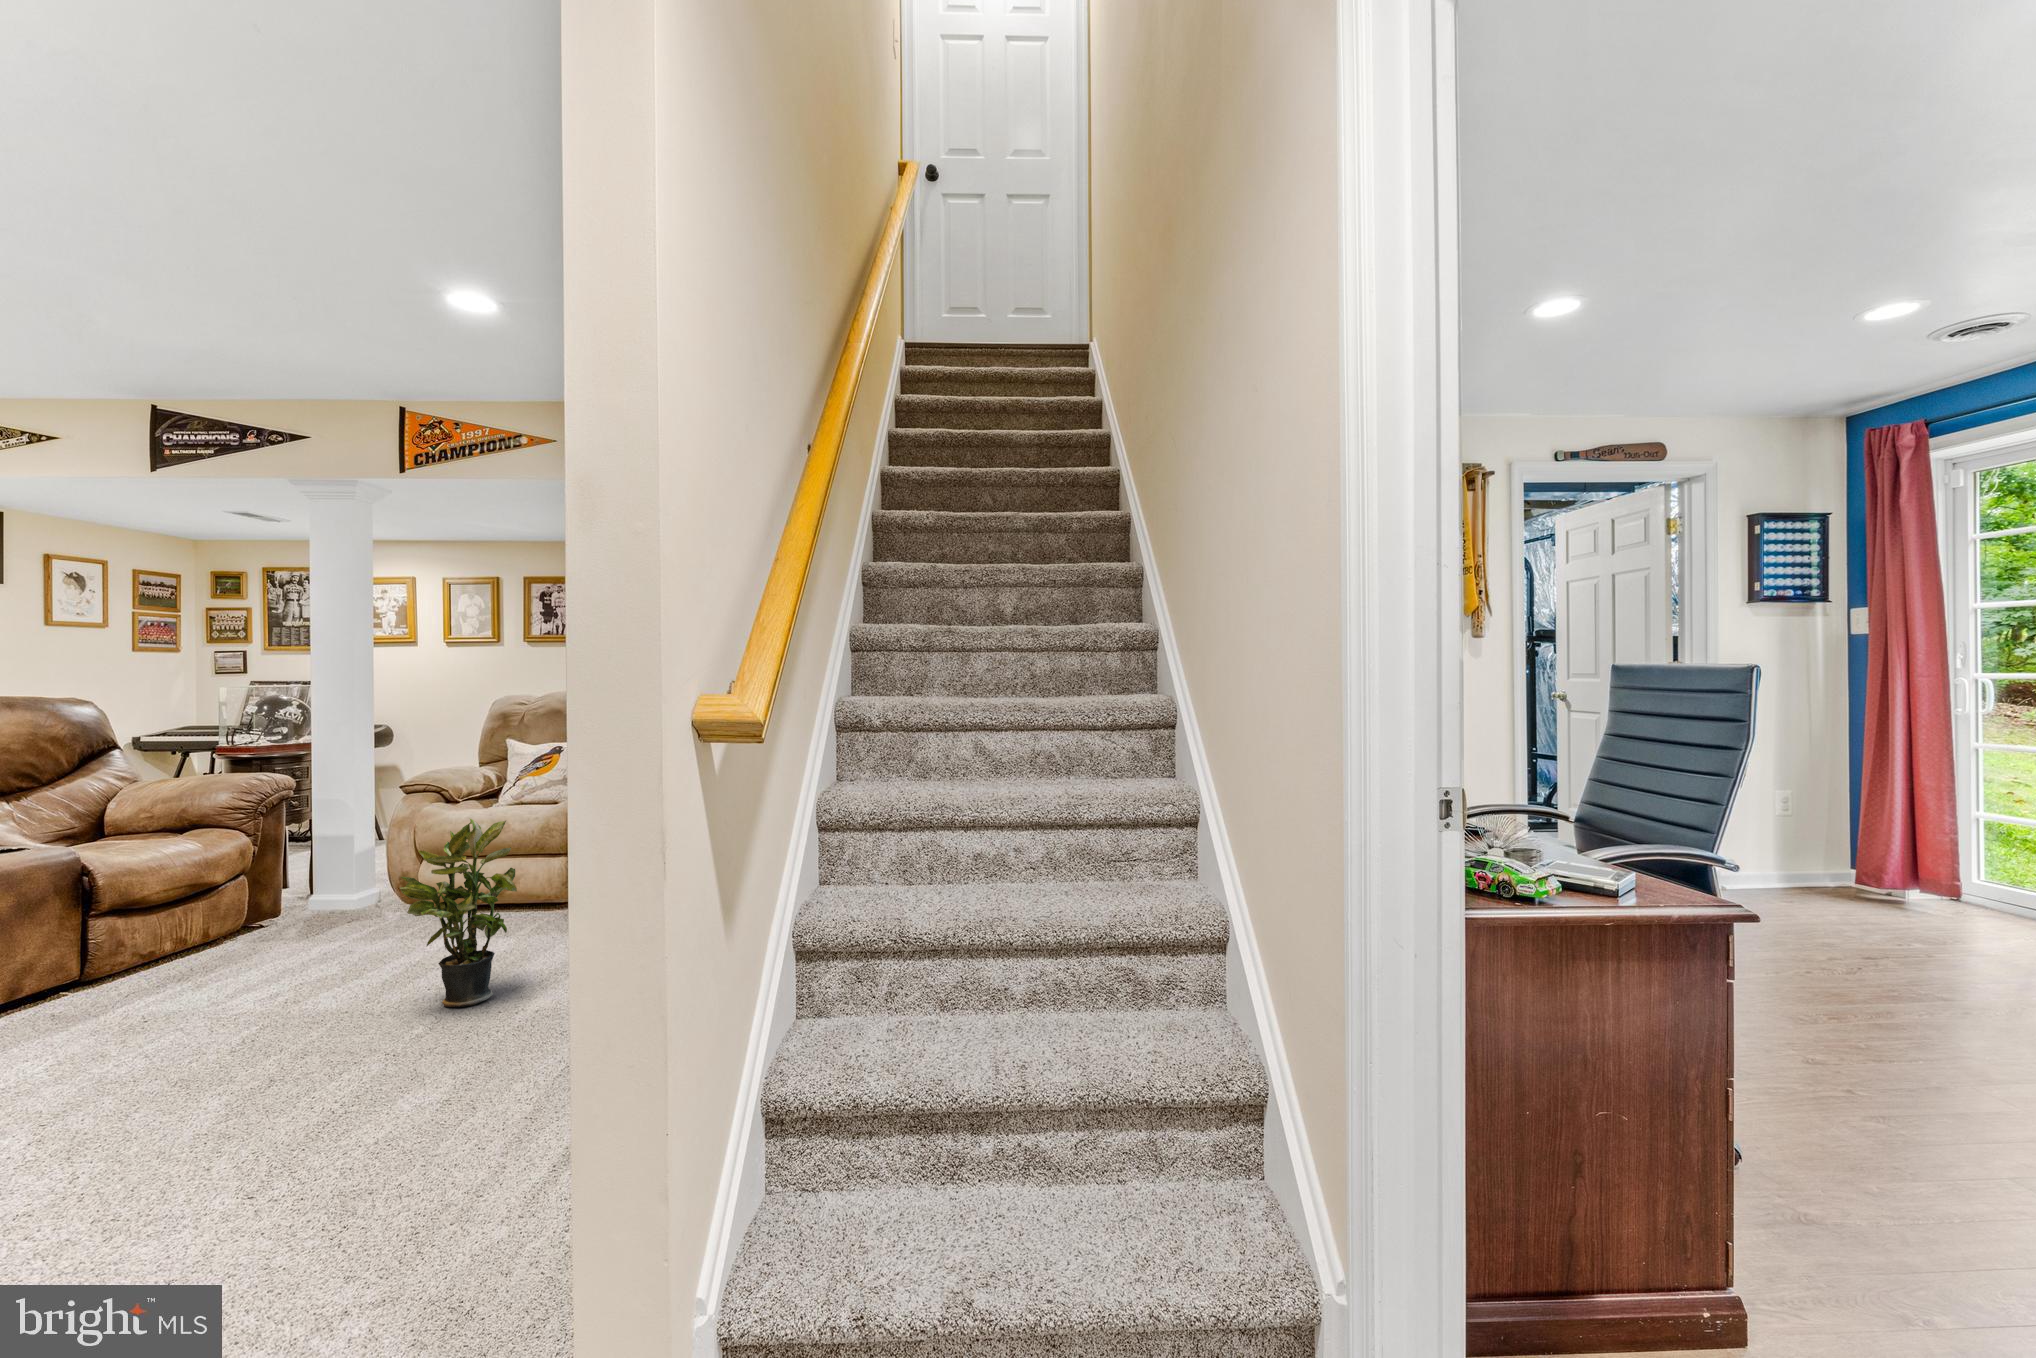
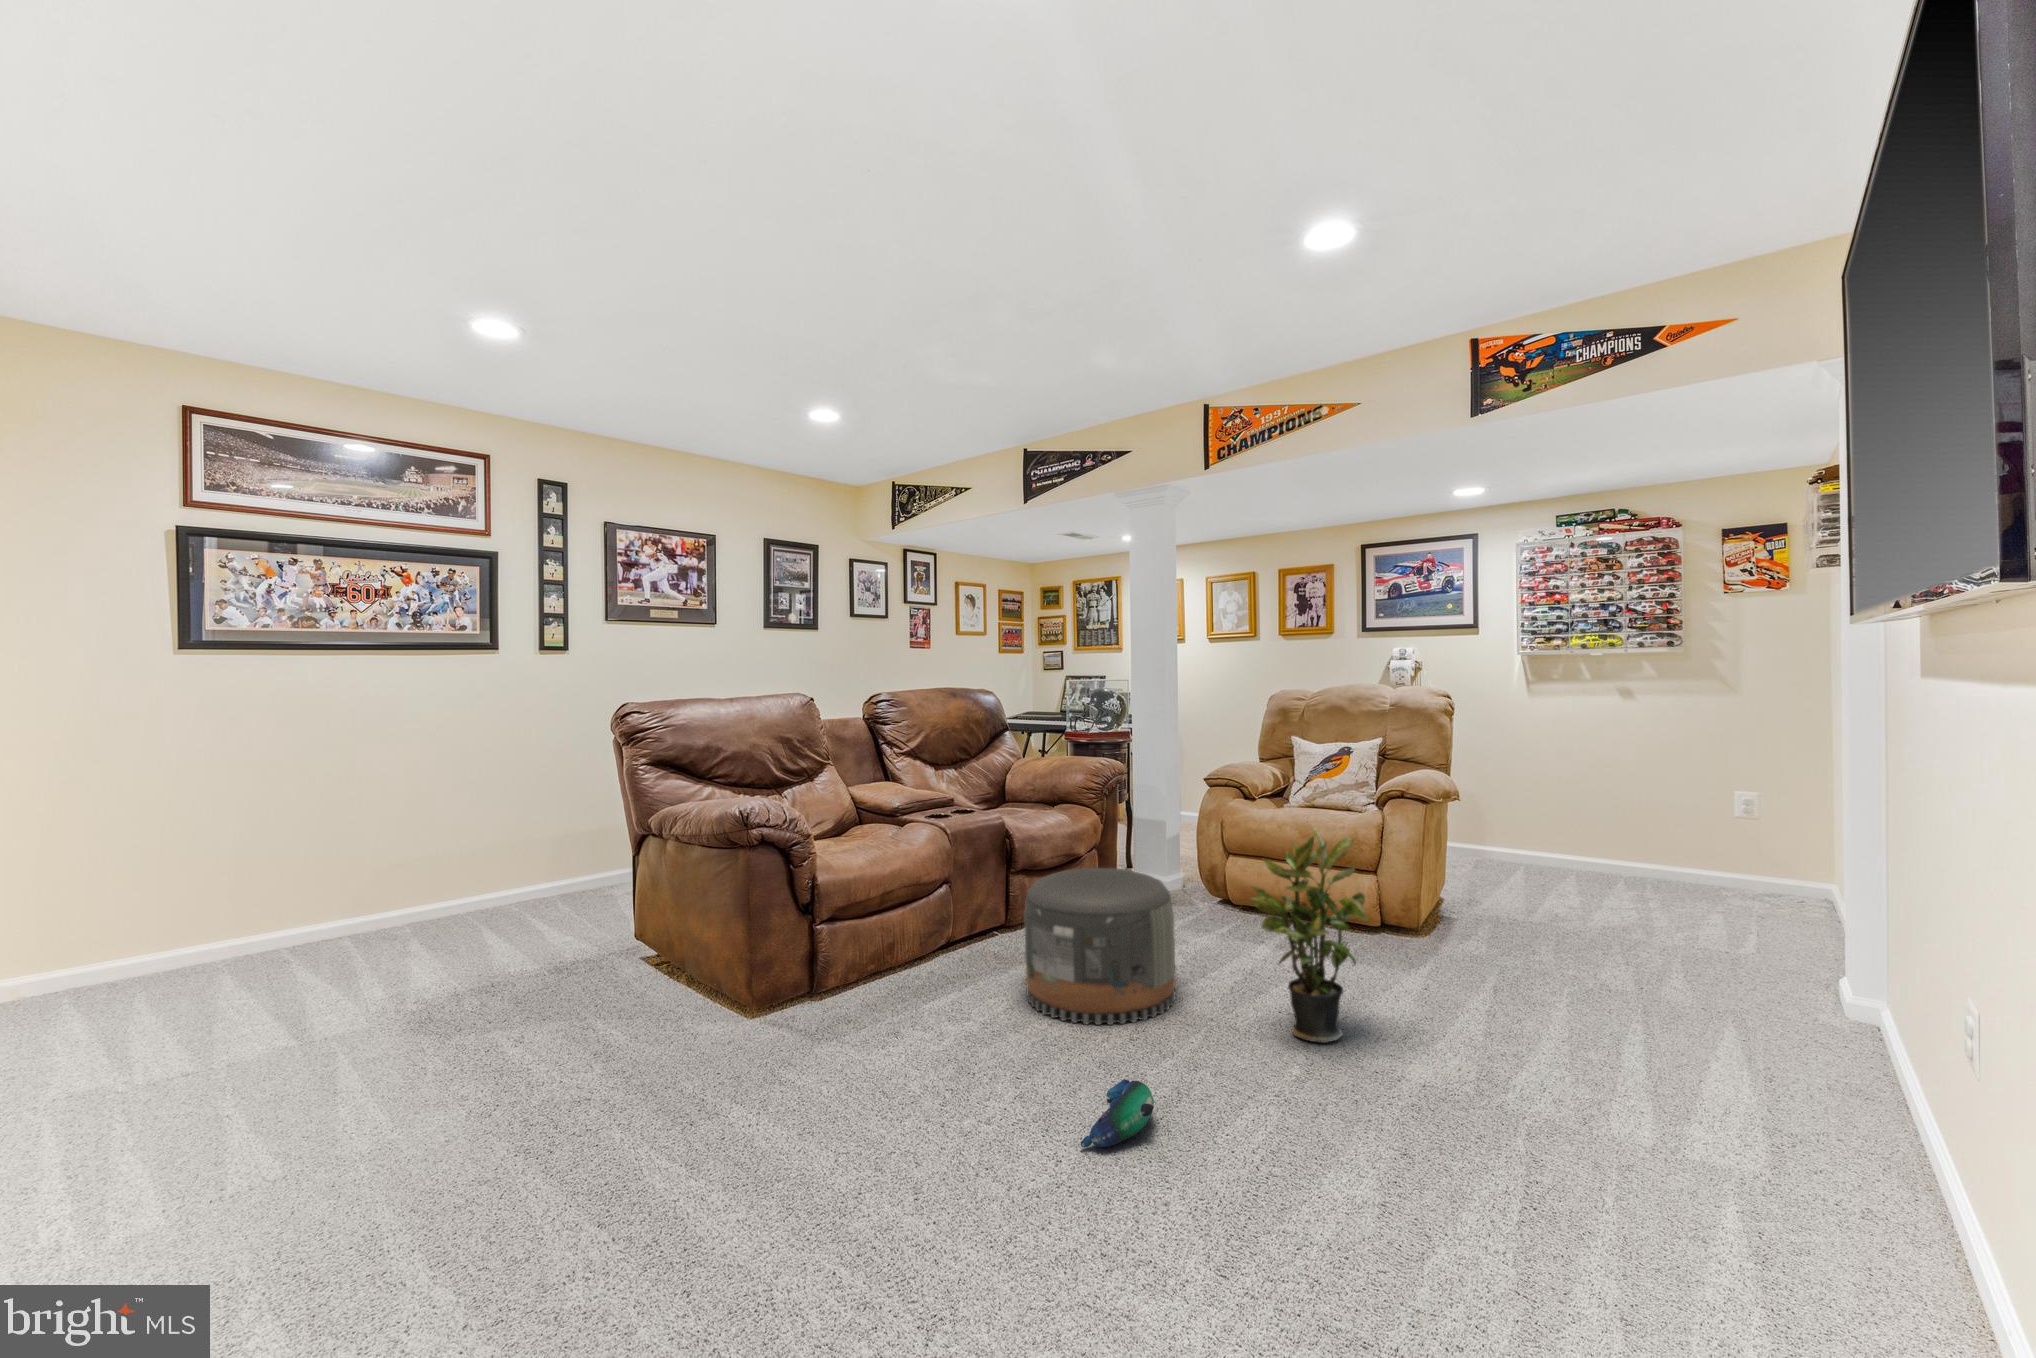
pouf: none [105,884,322,1056] -> present [1024,868,1176,1025]
plush toy: none [143,1078,251,1155] -> present [1081,1079,1154,1148]

